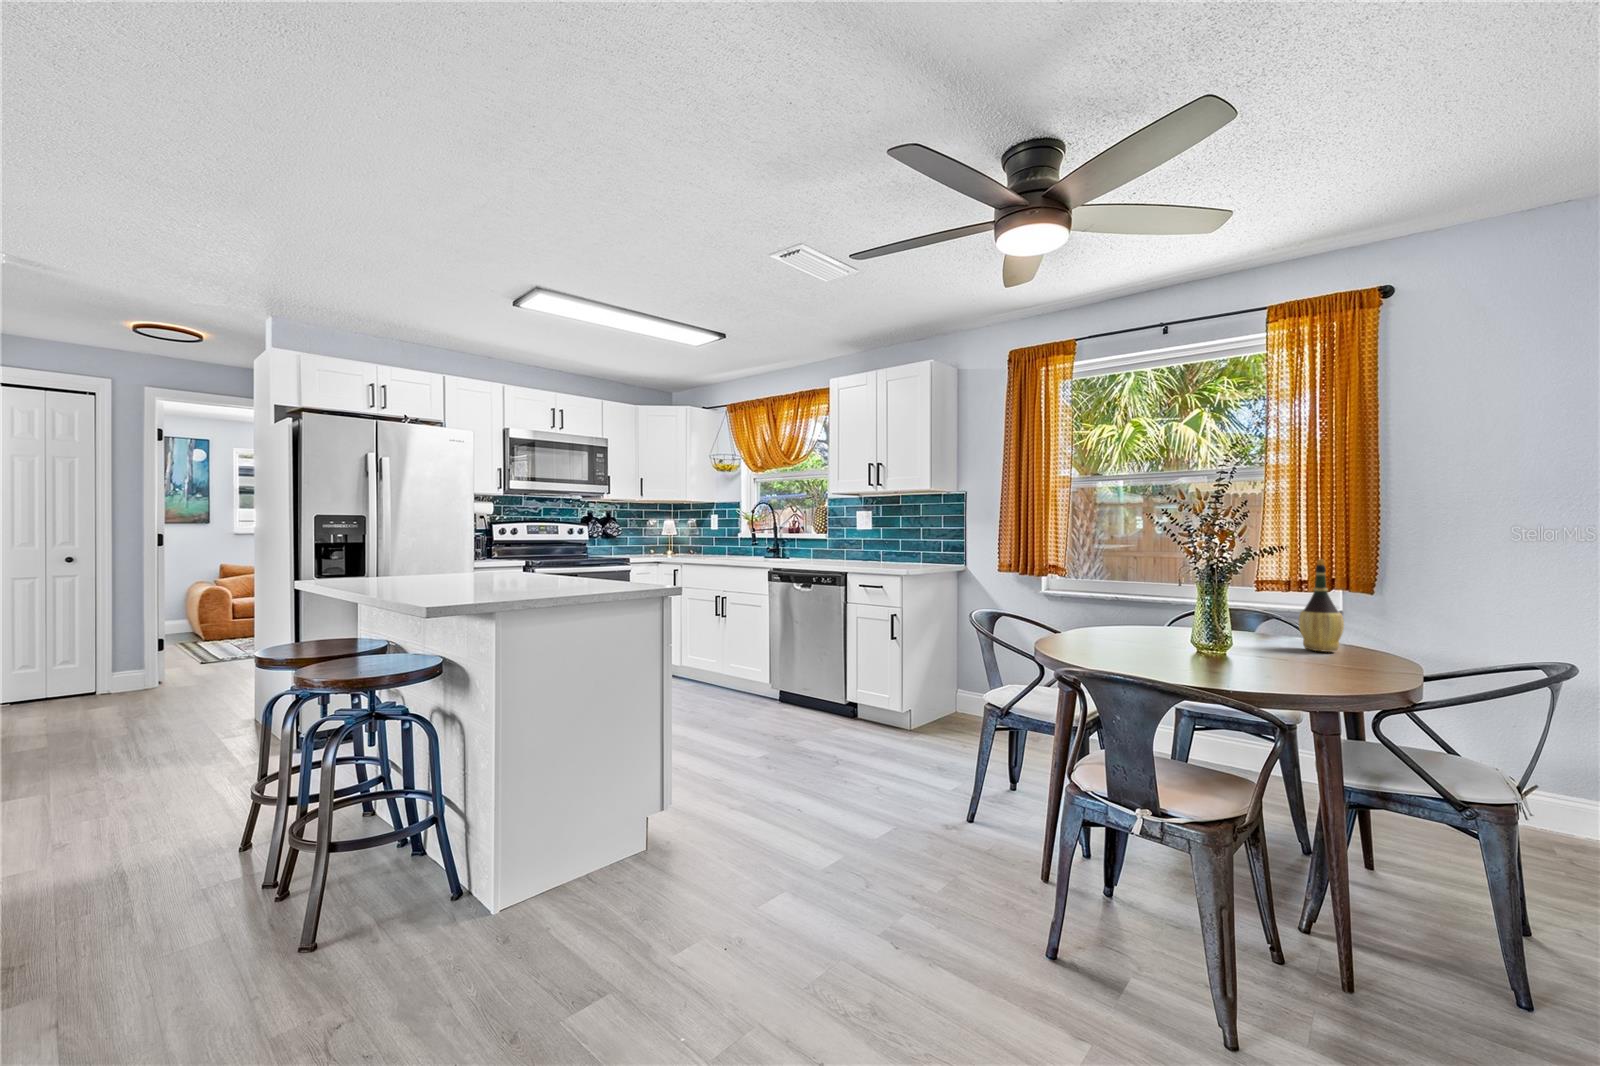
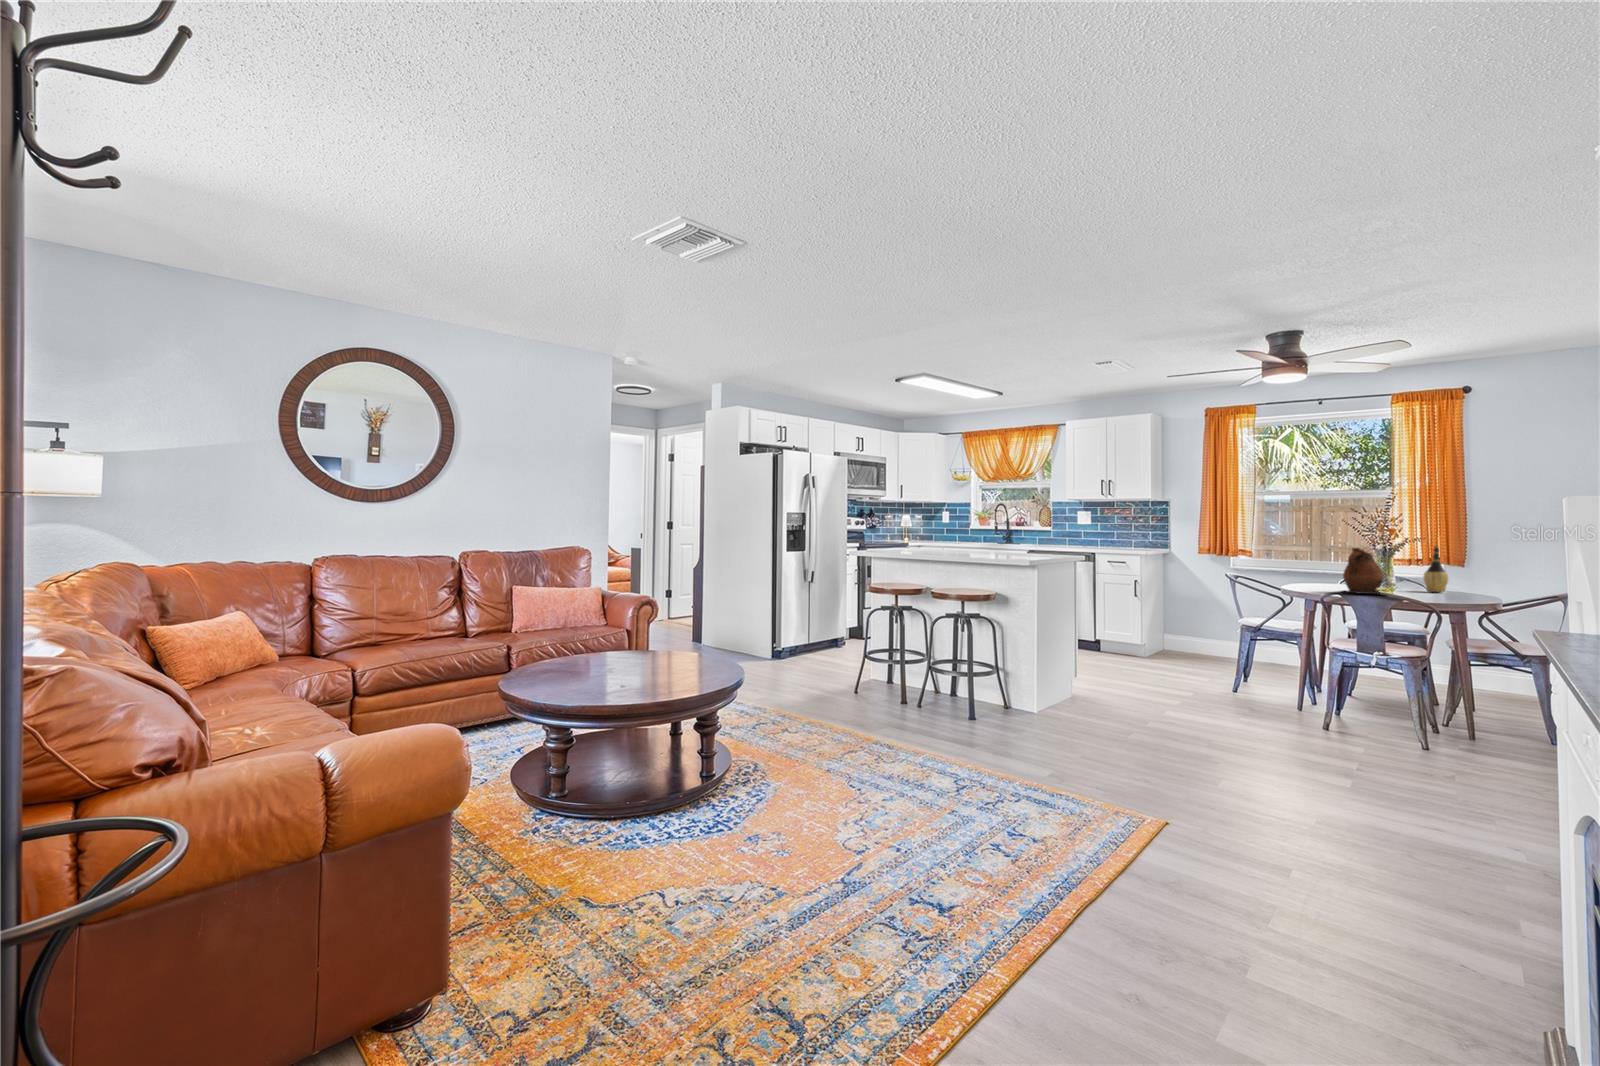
ceramic pitcher: none [1127,566,1221,666] -> present [1343,548,1384,594]

